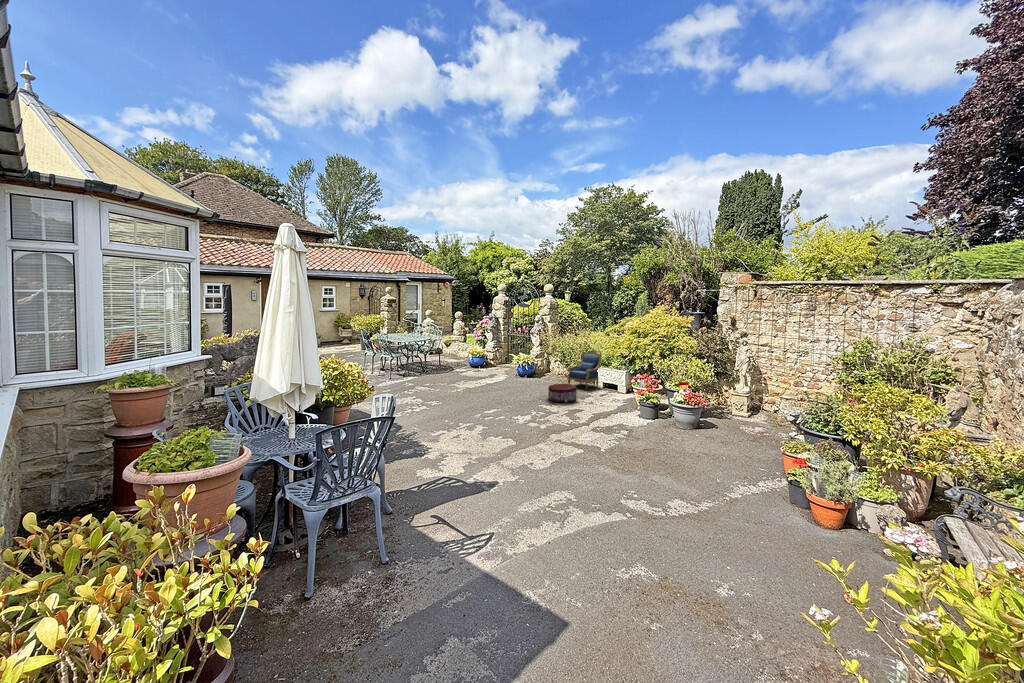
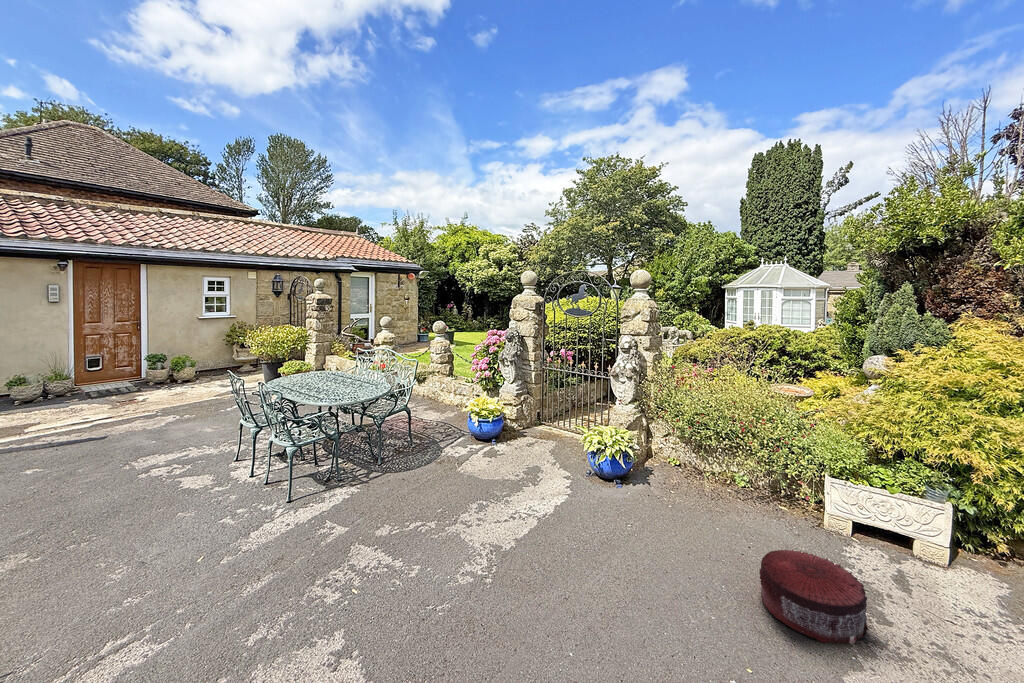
armchair: present [568,349,602,390] -> none [733,419,810,534]

